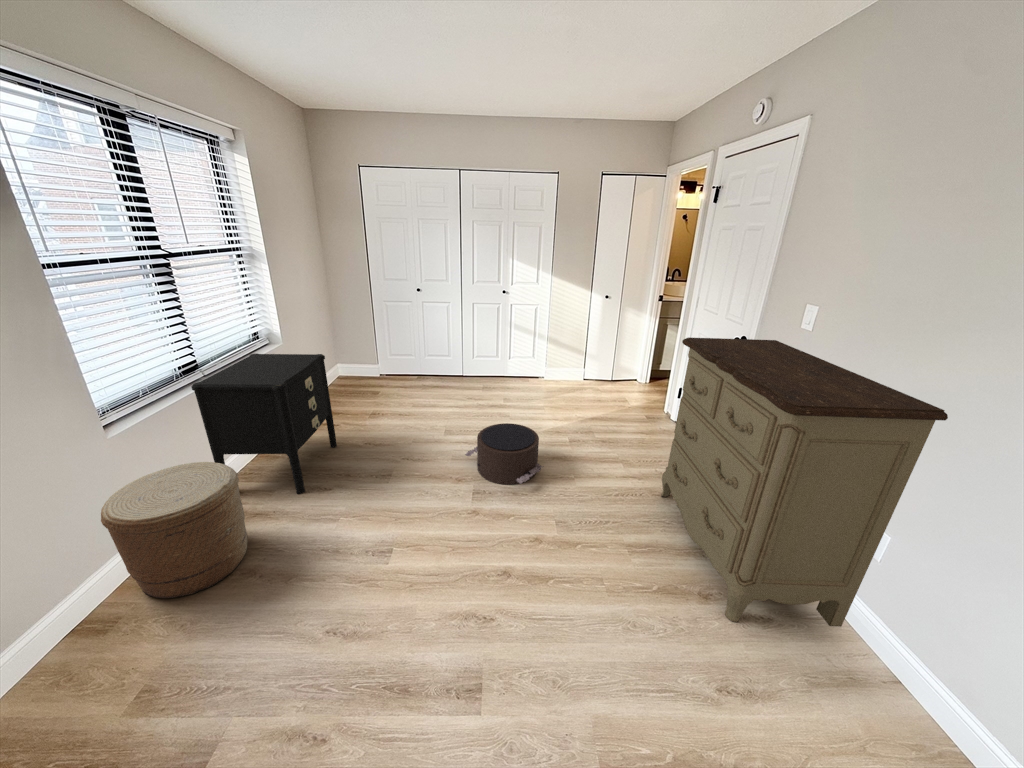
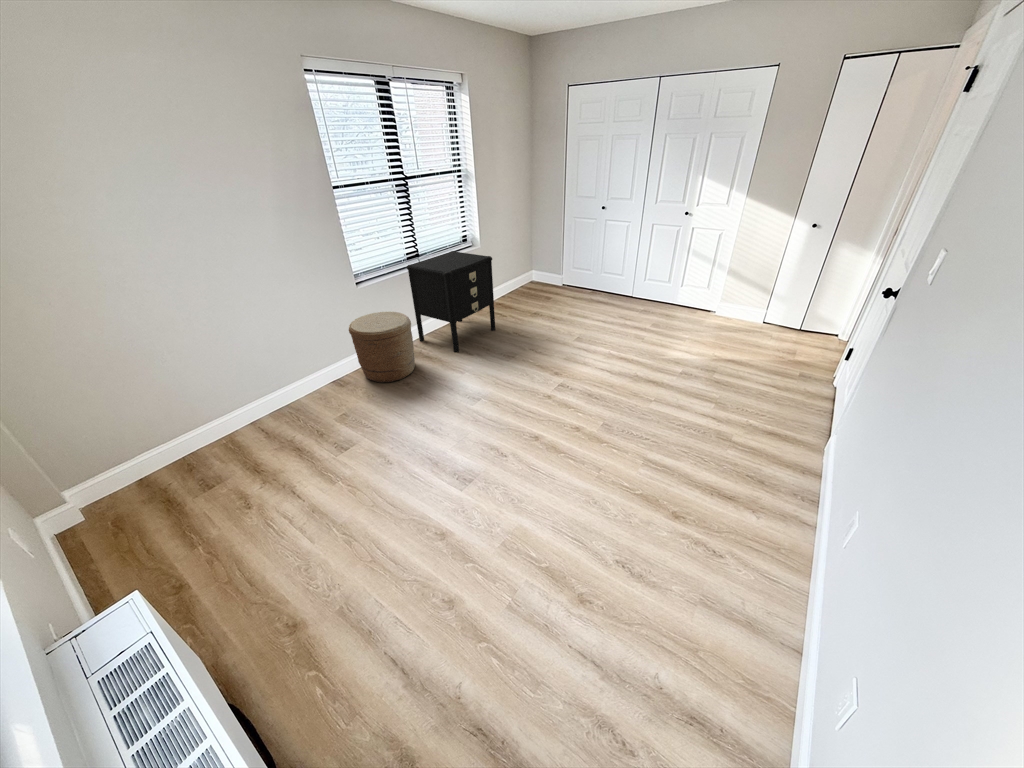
dresser: present [661,338,948,627] -> none [679,273,930,602]
pouf: present [465,423,543,485] -> none [571,338,634,391]

